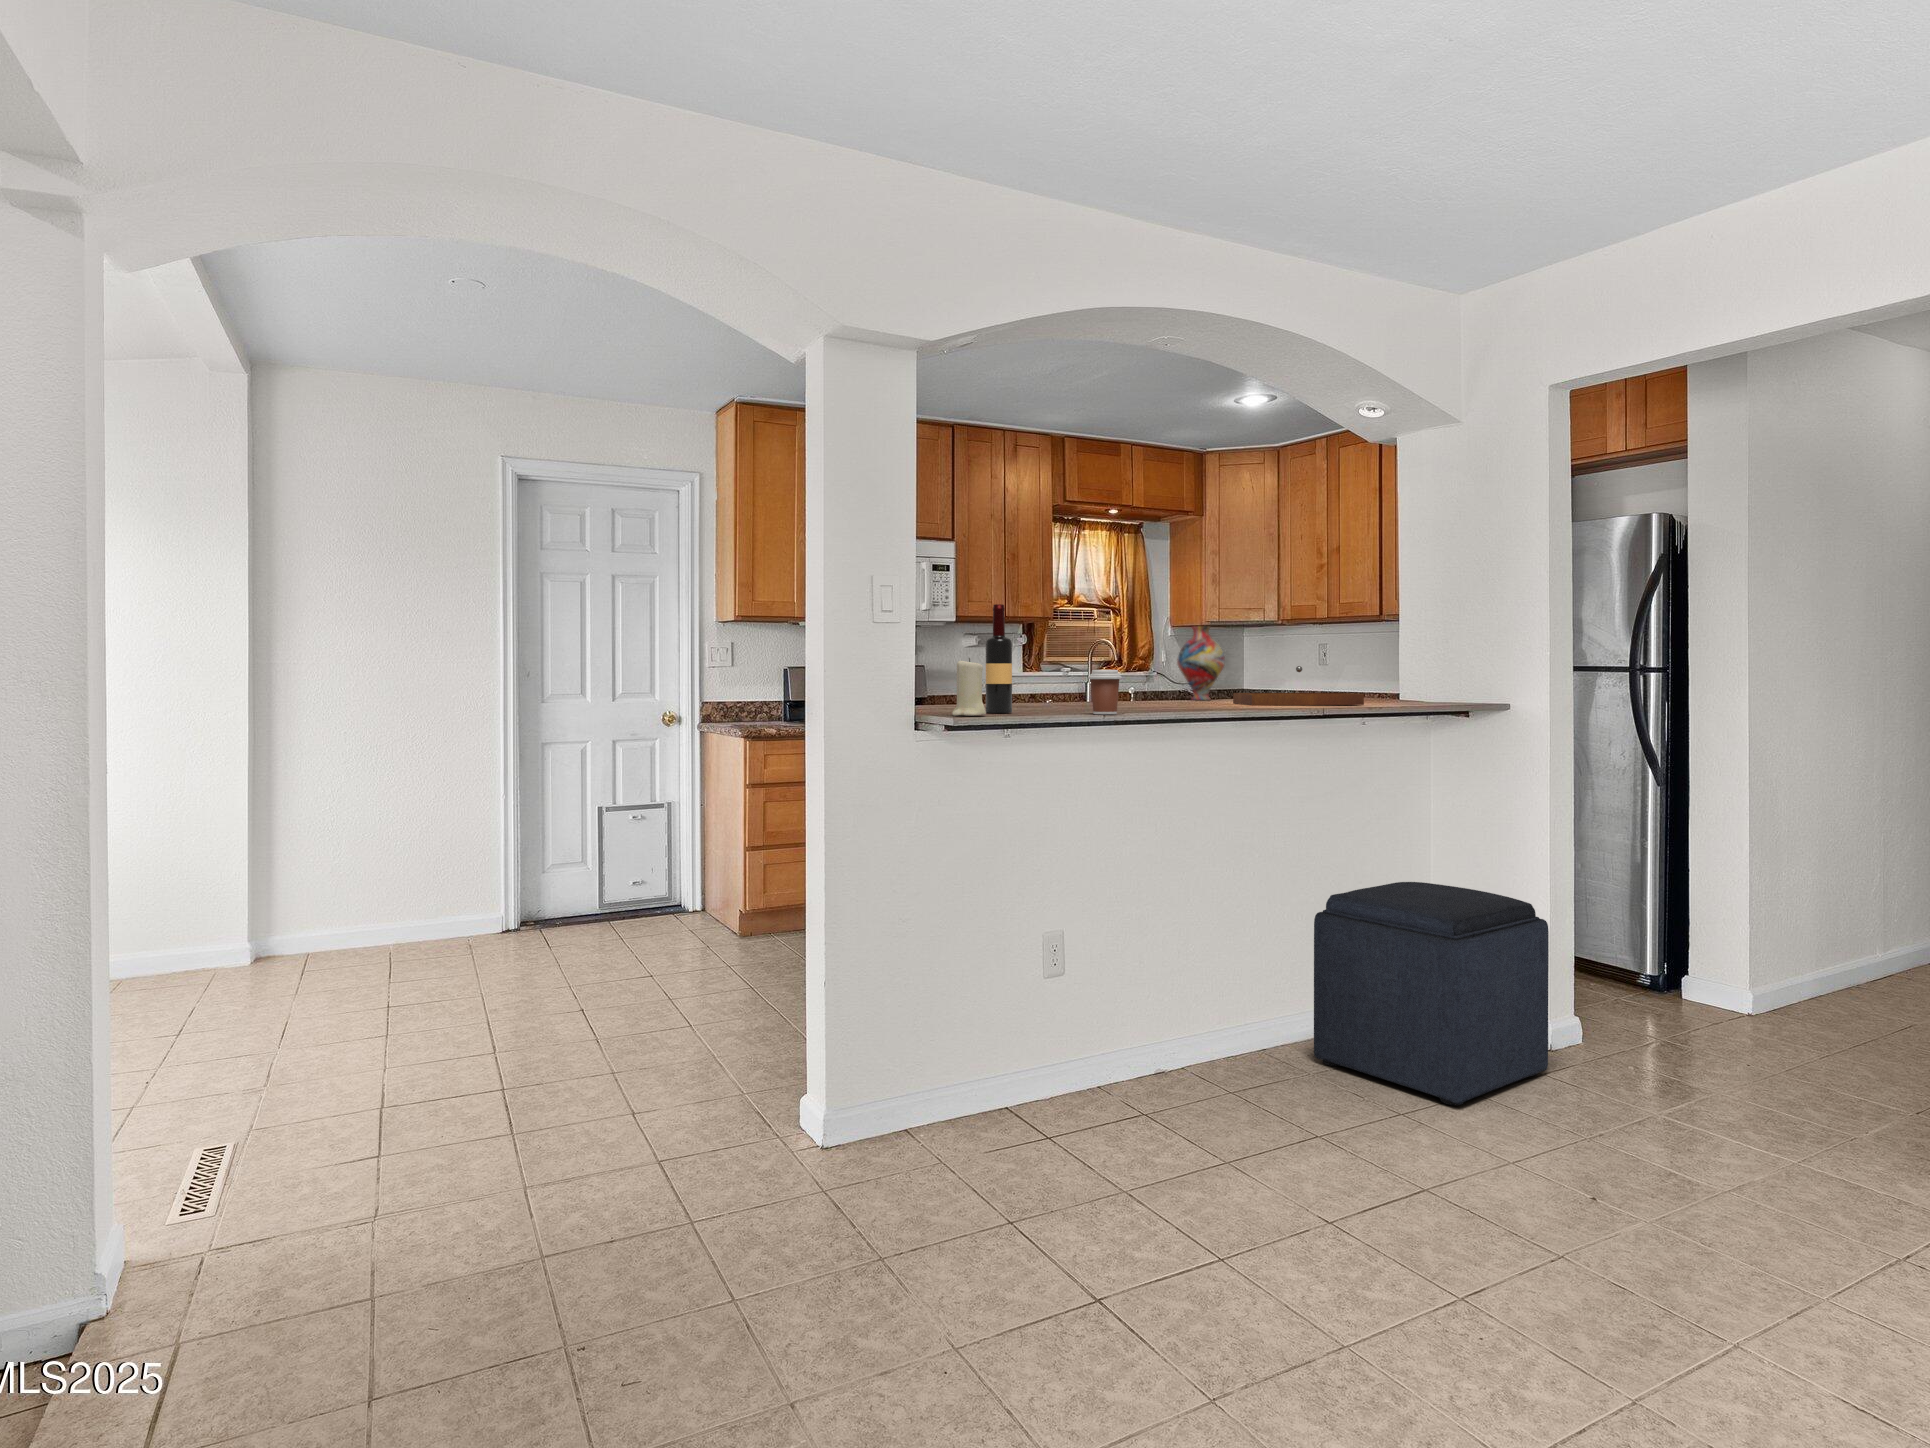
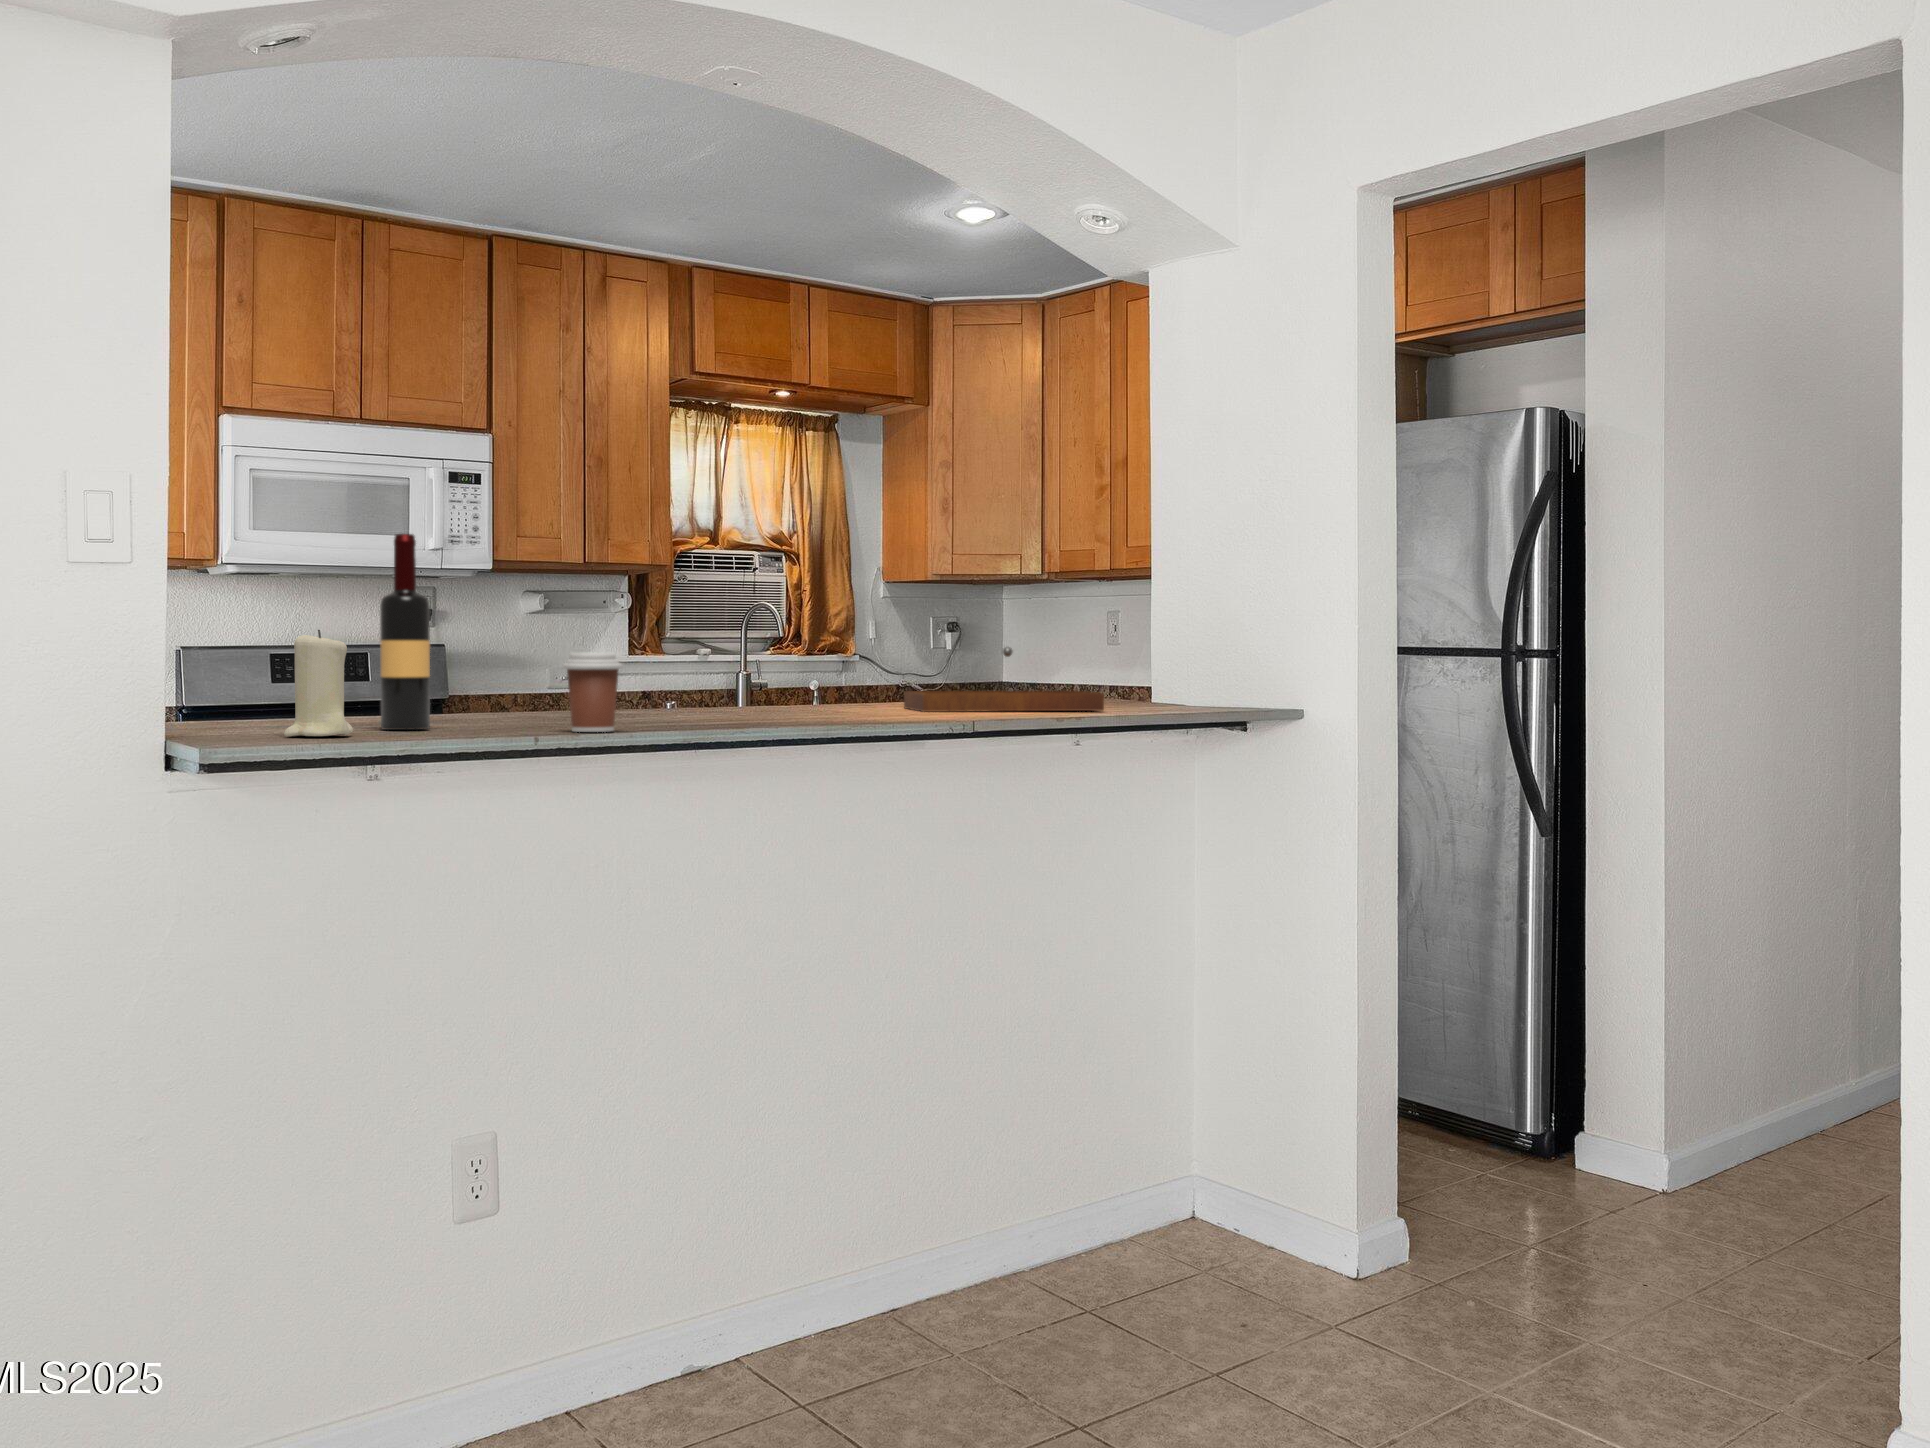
vase: present [1177,626,1225,700] -> none [835,580,911,701]
ottoman: present [1314,882,1549,1105] -> none [968,1007,1339,1394]

